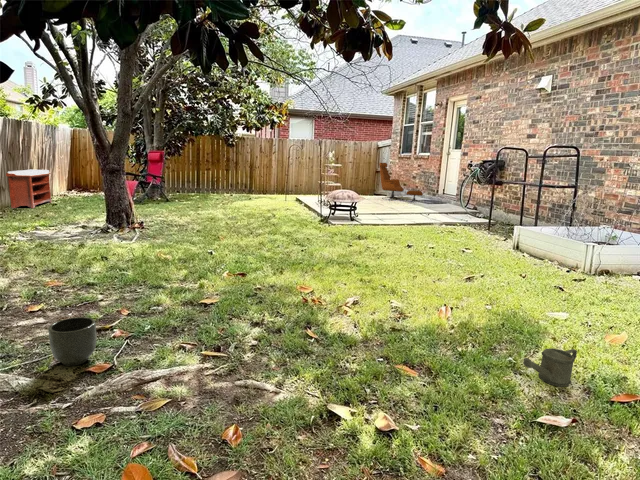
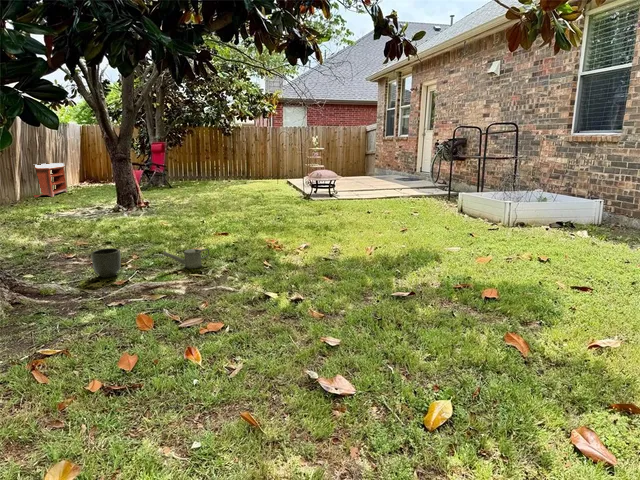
lounge chair: present [379,163,423,201] -> none [364,145,405,181]
watering can: present [523,348,577,387] -> present [164,249,209,268]

